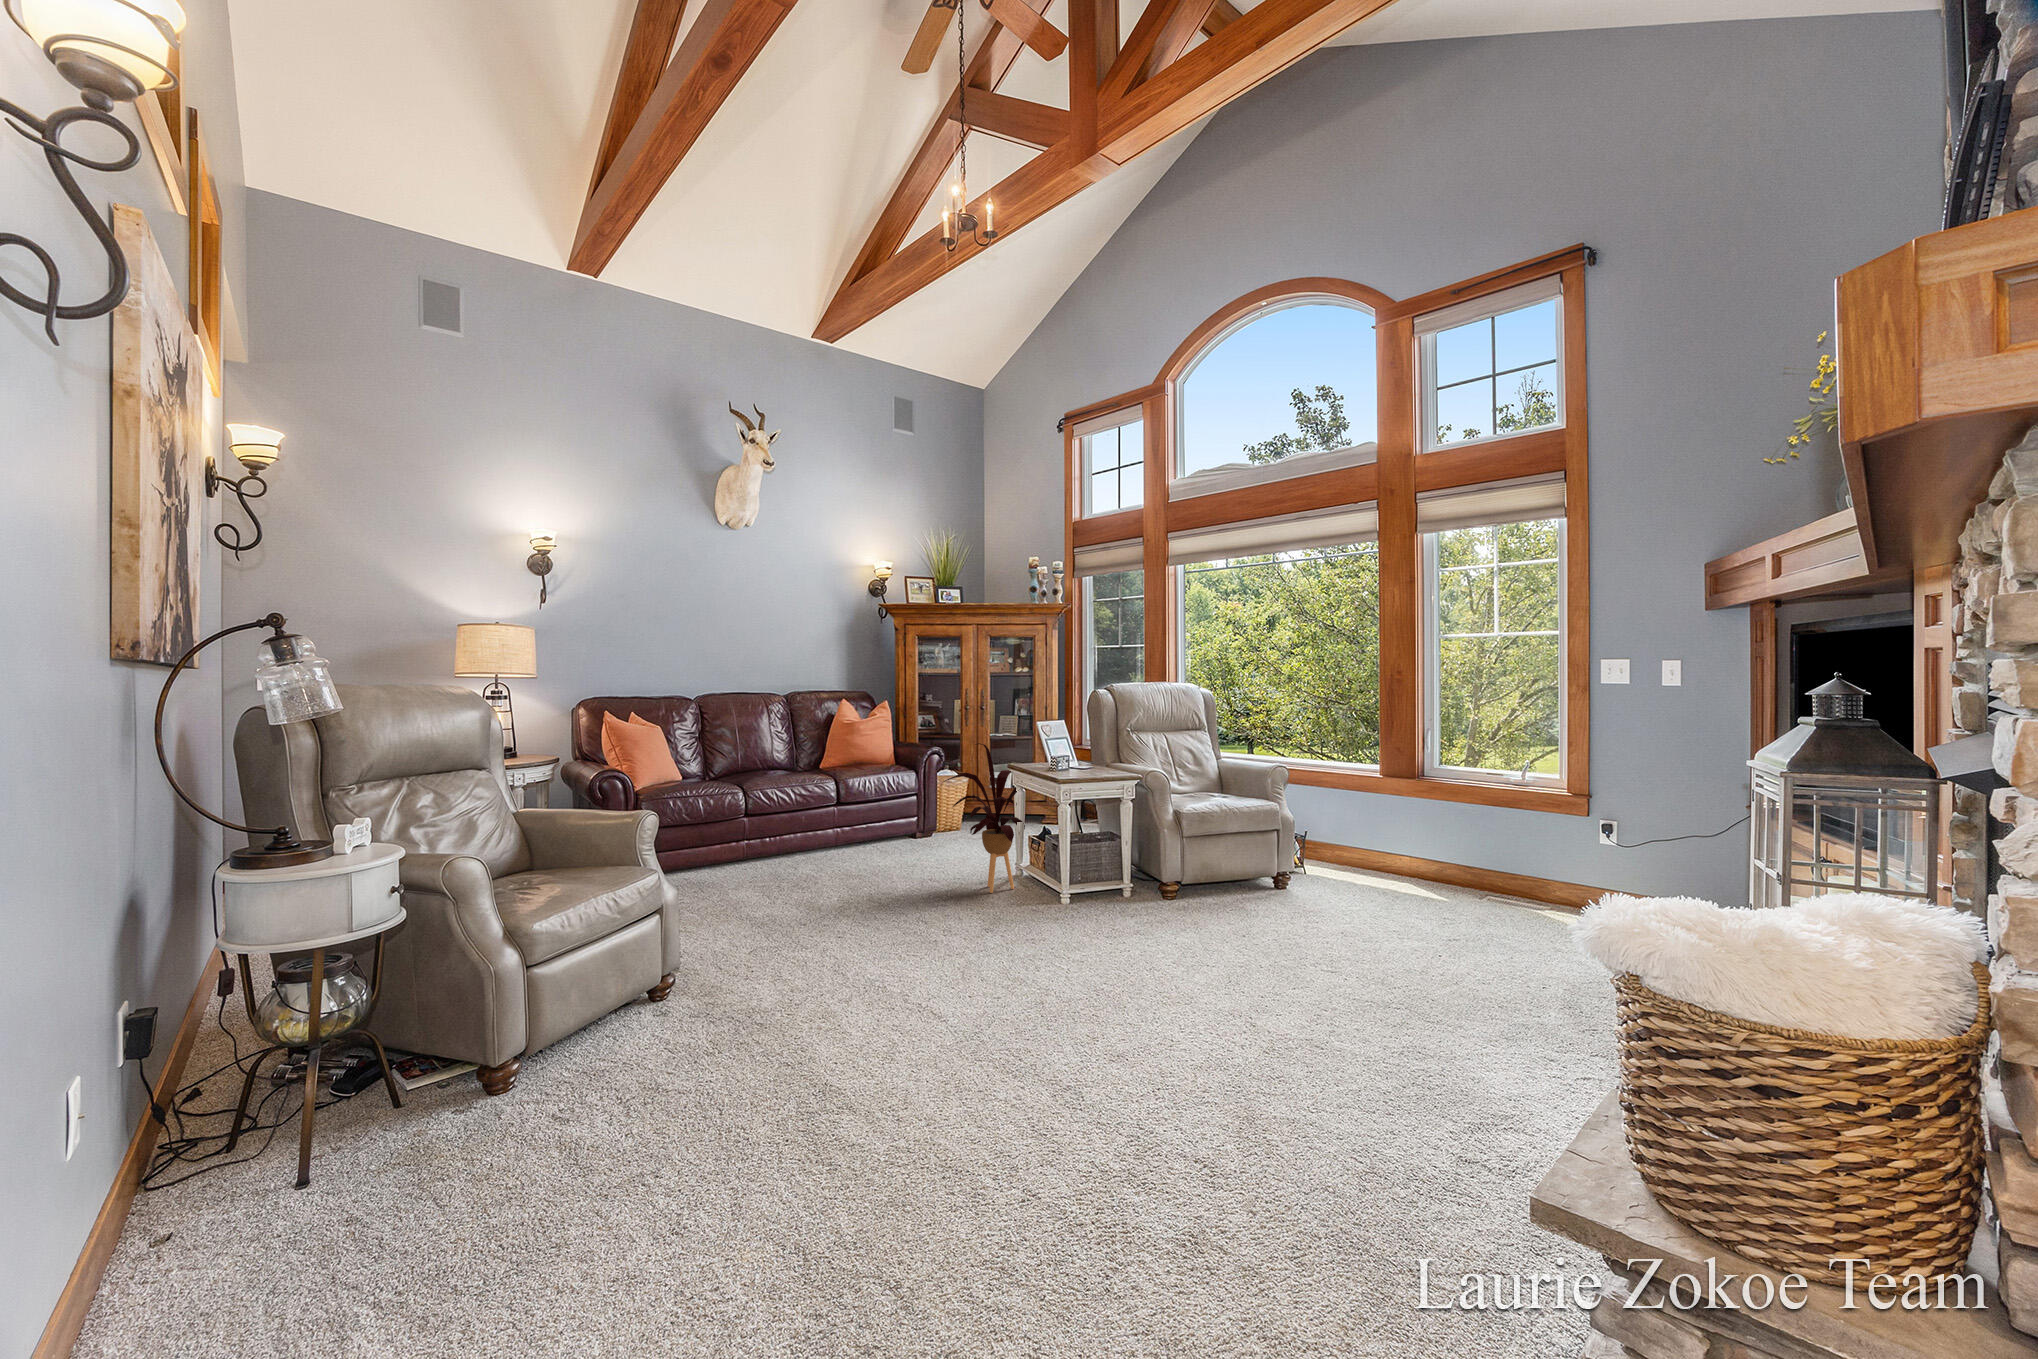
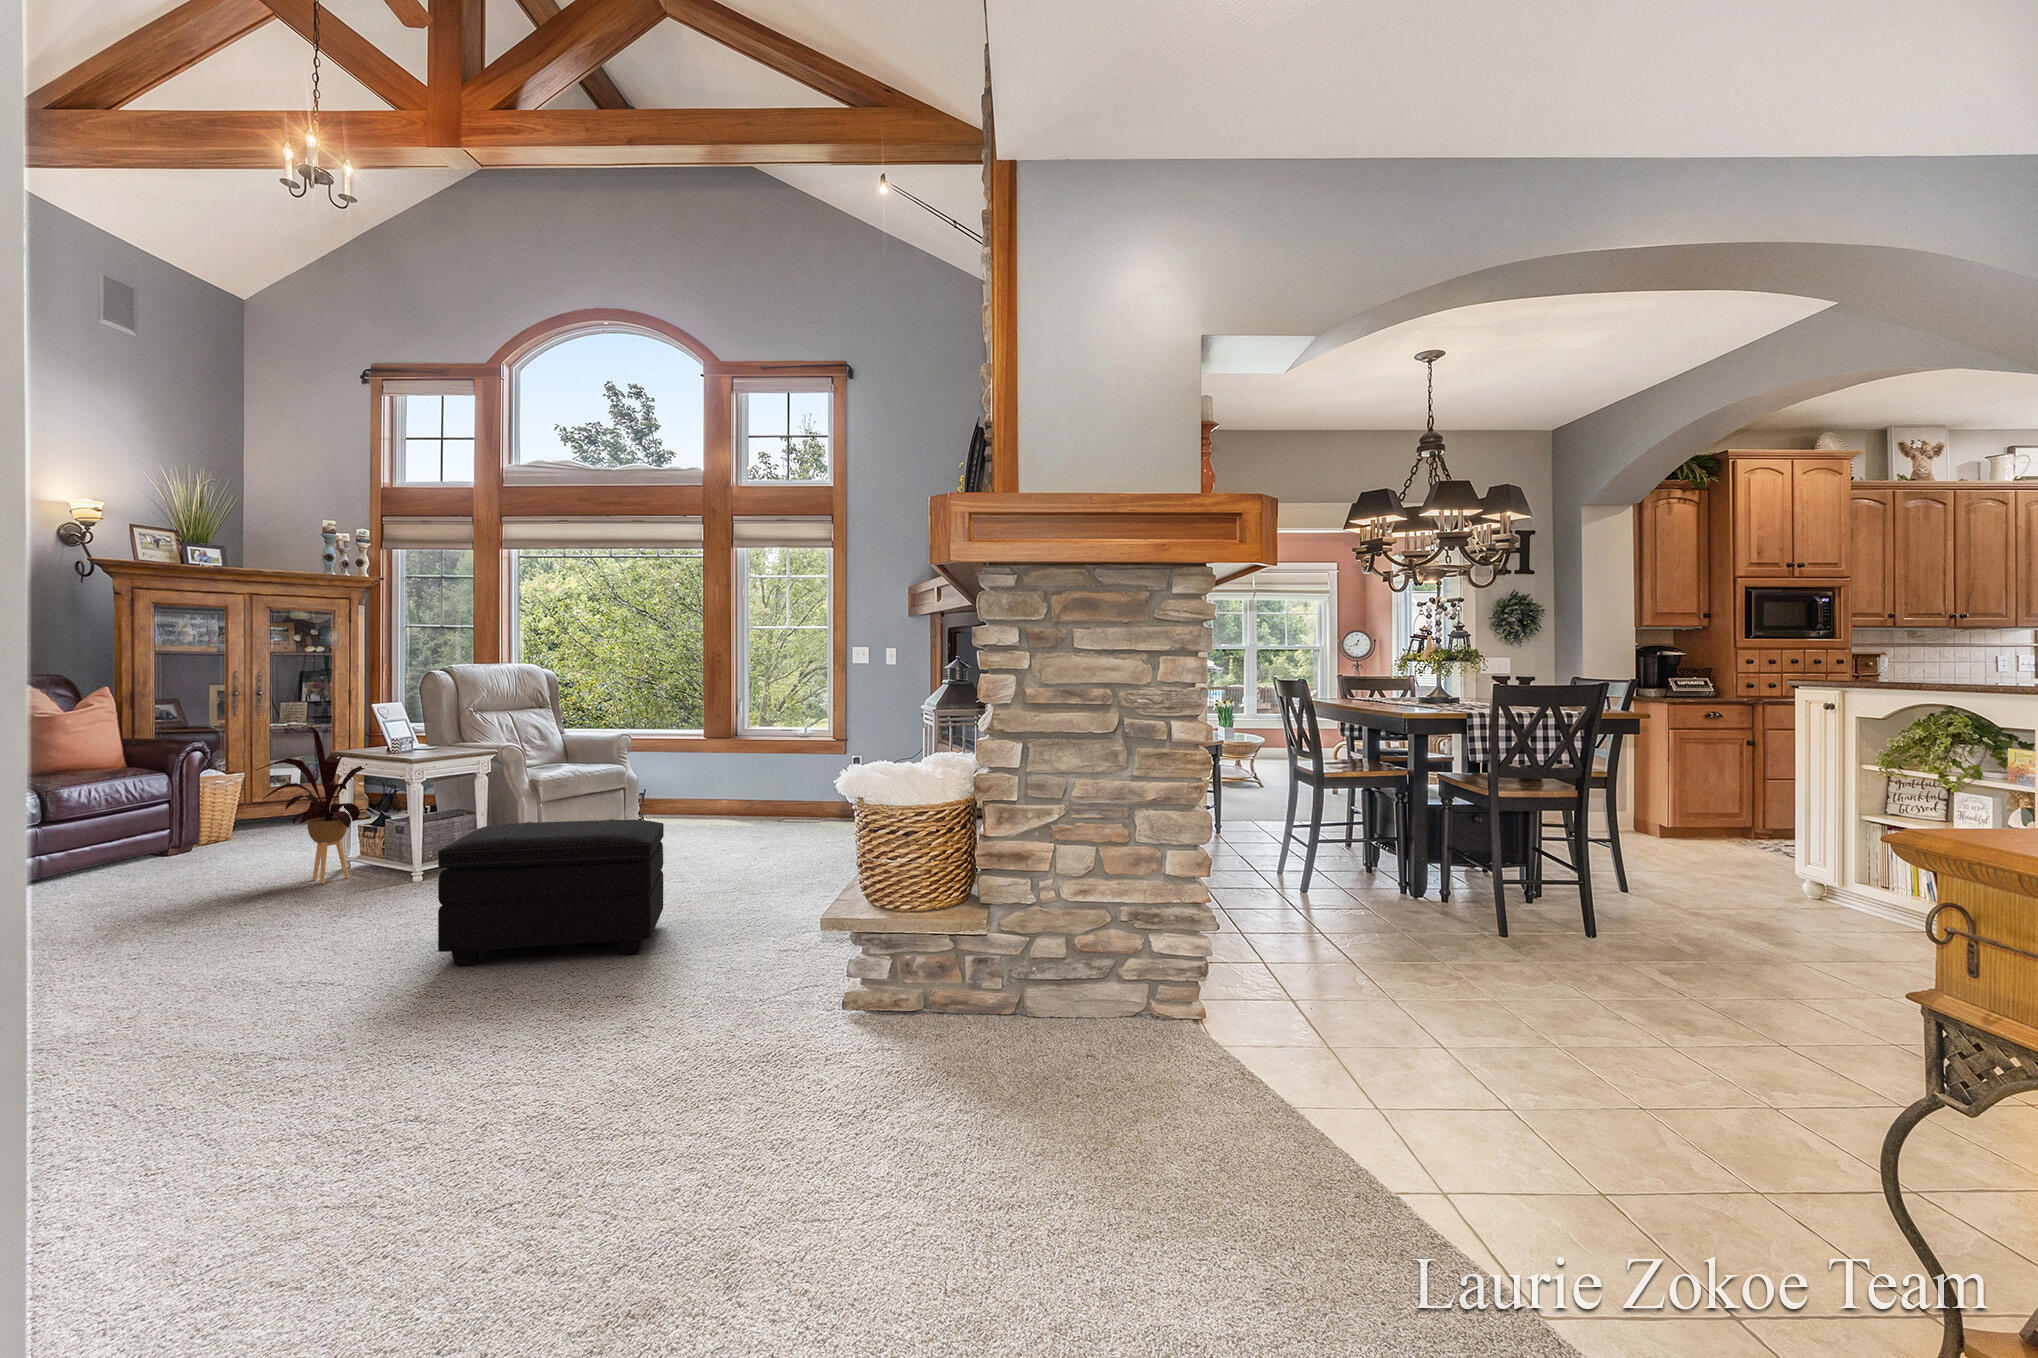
footstool: none [1015,876,1287,1093] -> present [438,819,664,966]

